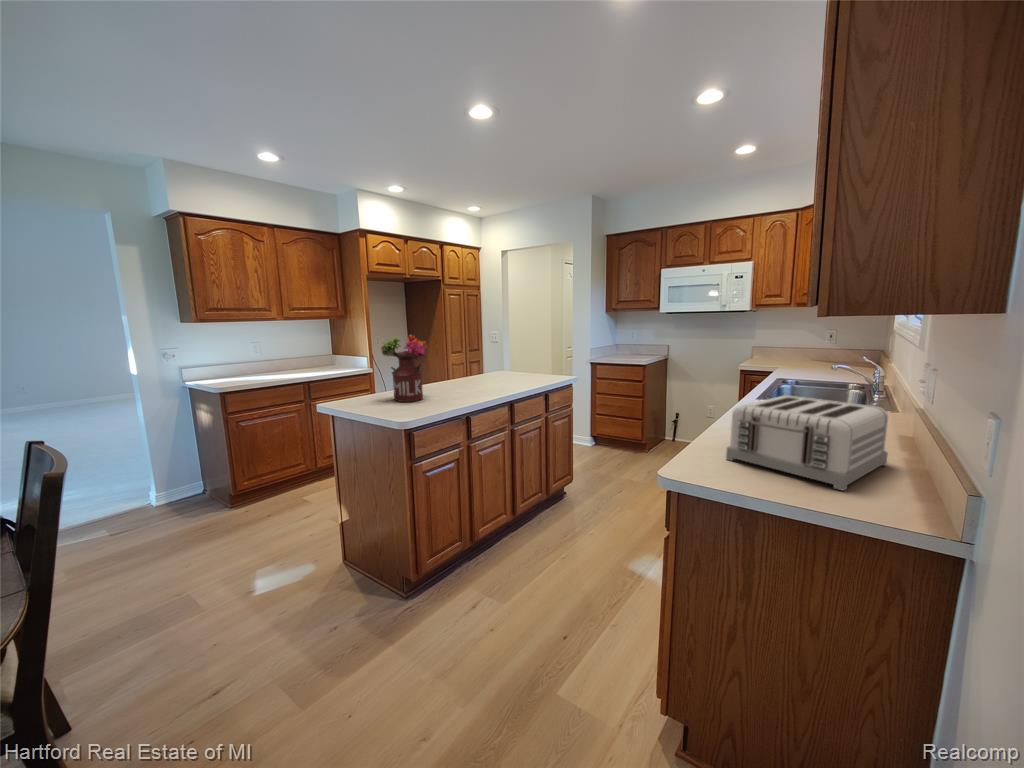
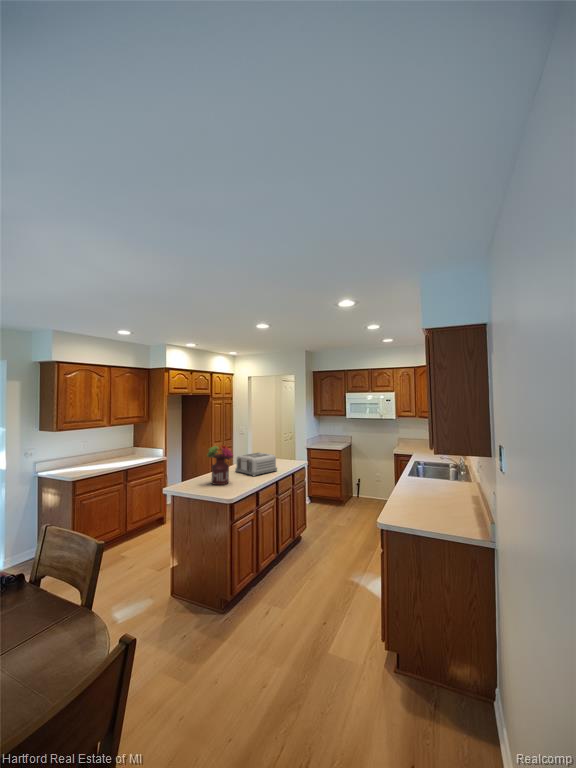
toaster: present [726,395,888,490] -> present [235,452,277,476]

